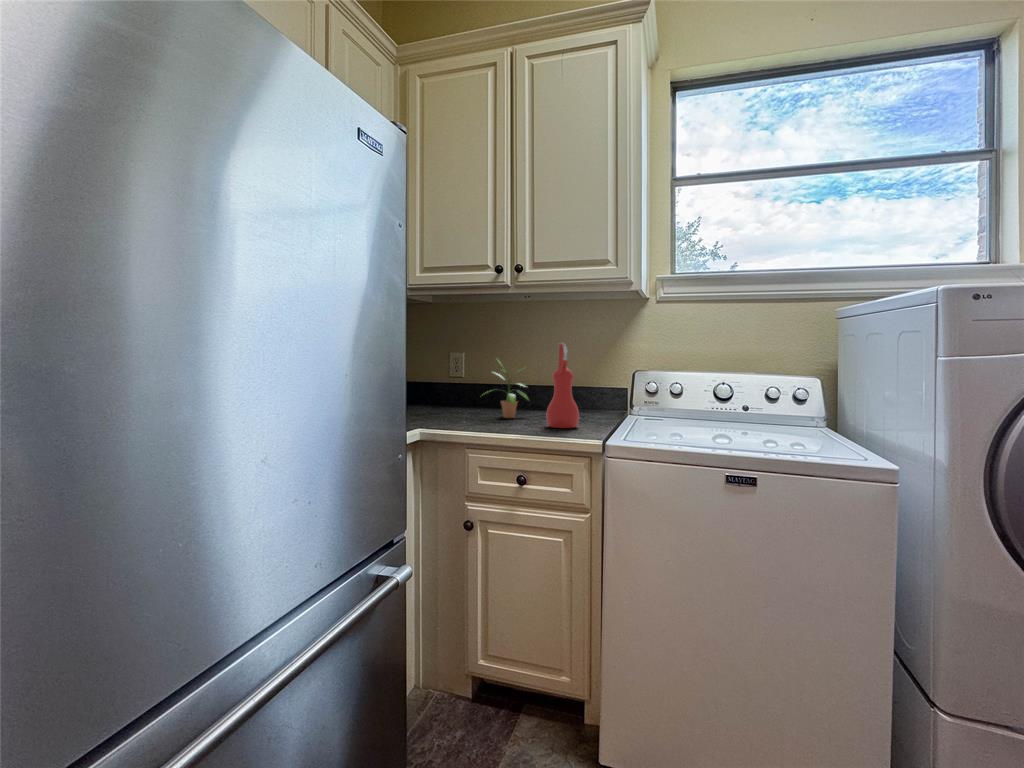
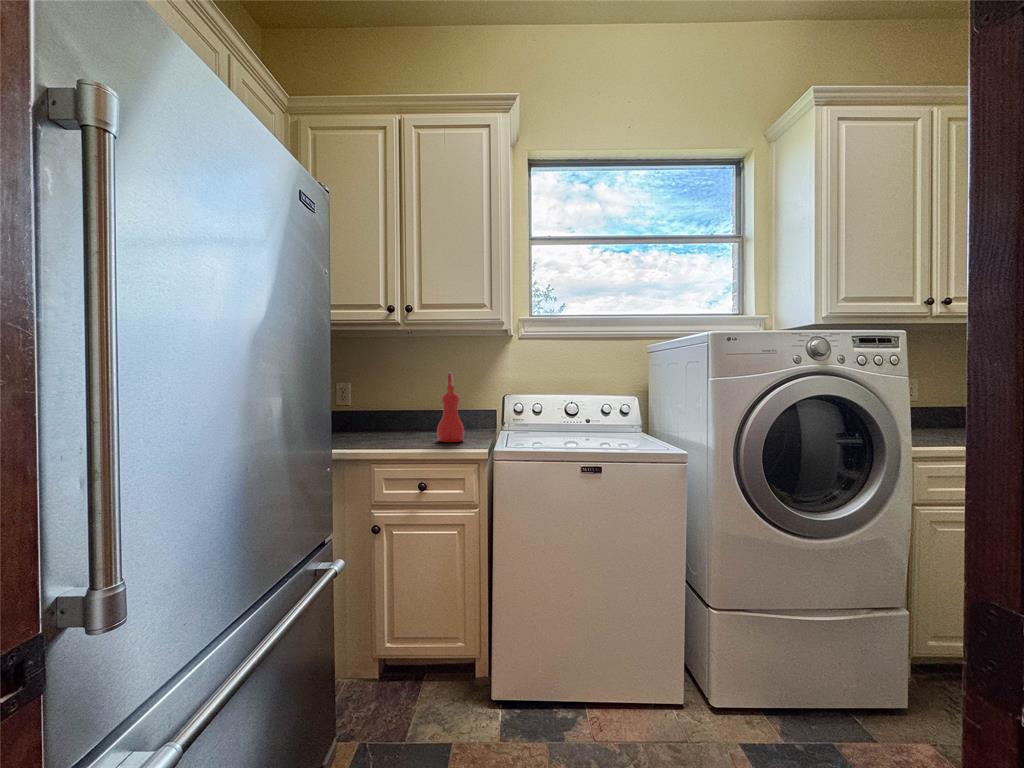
potted plant: present [495,361,528,418] -> none [372,379,417,434]

